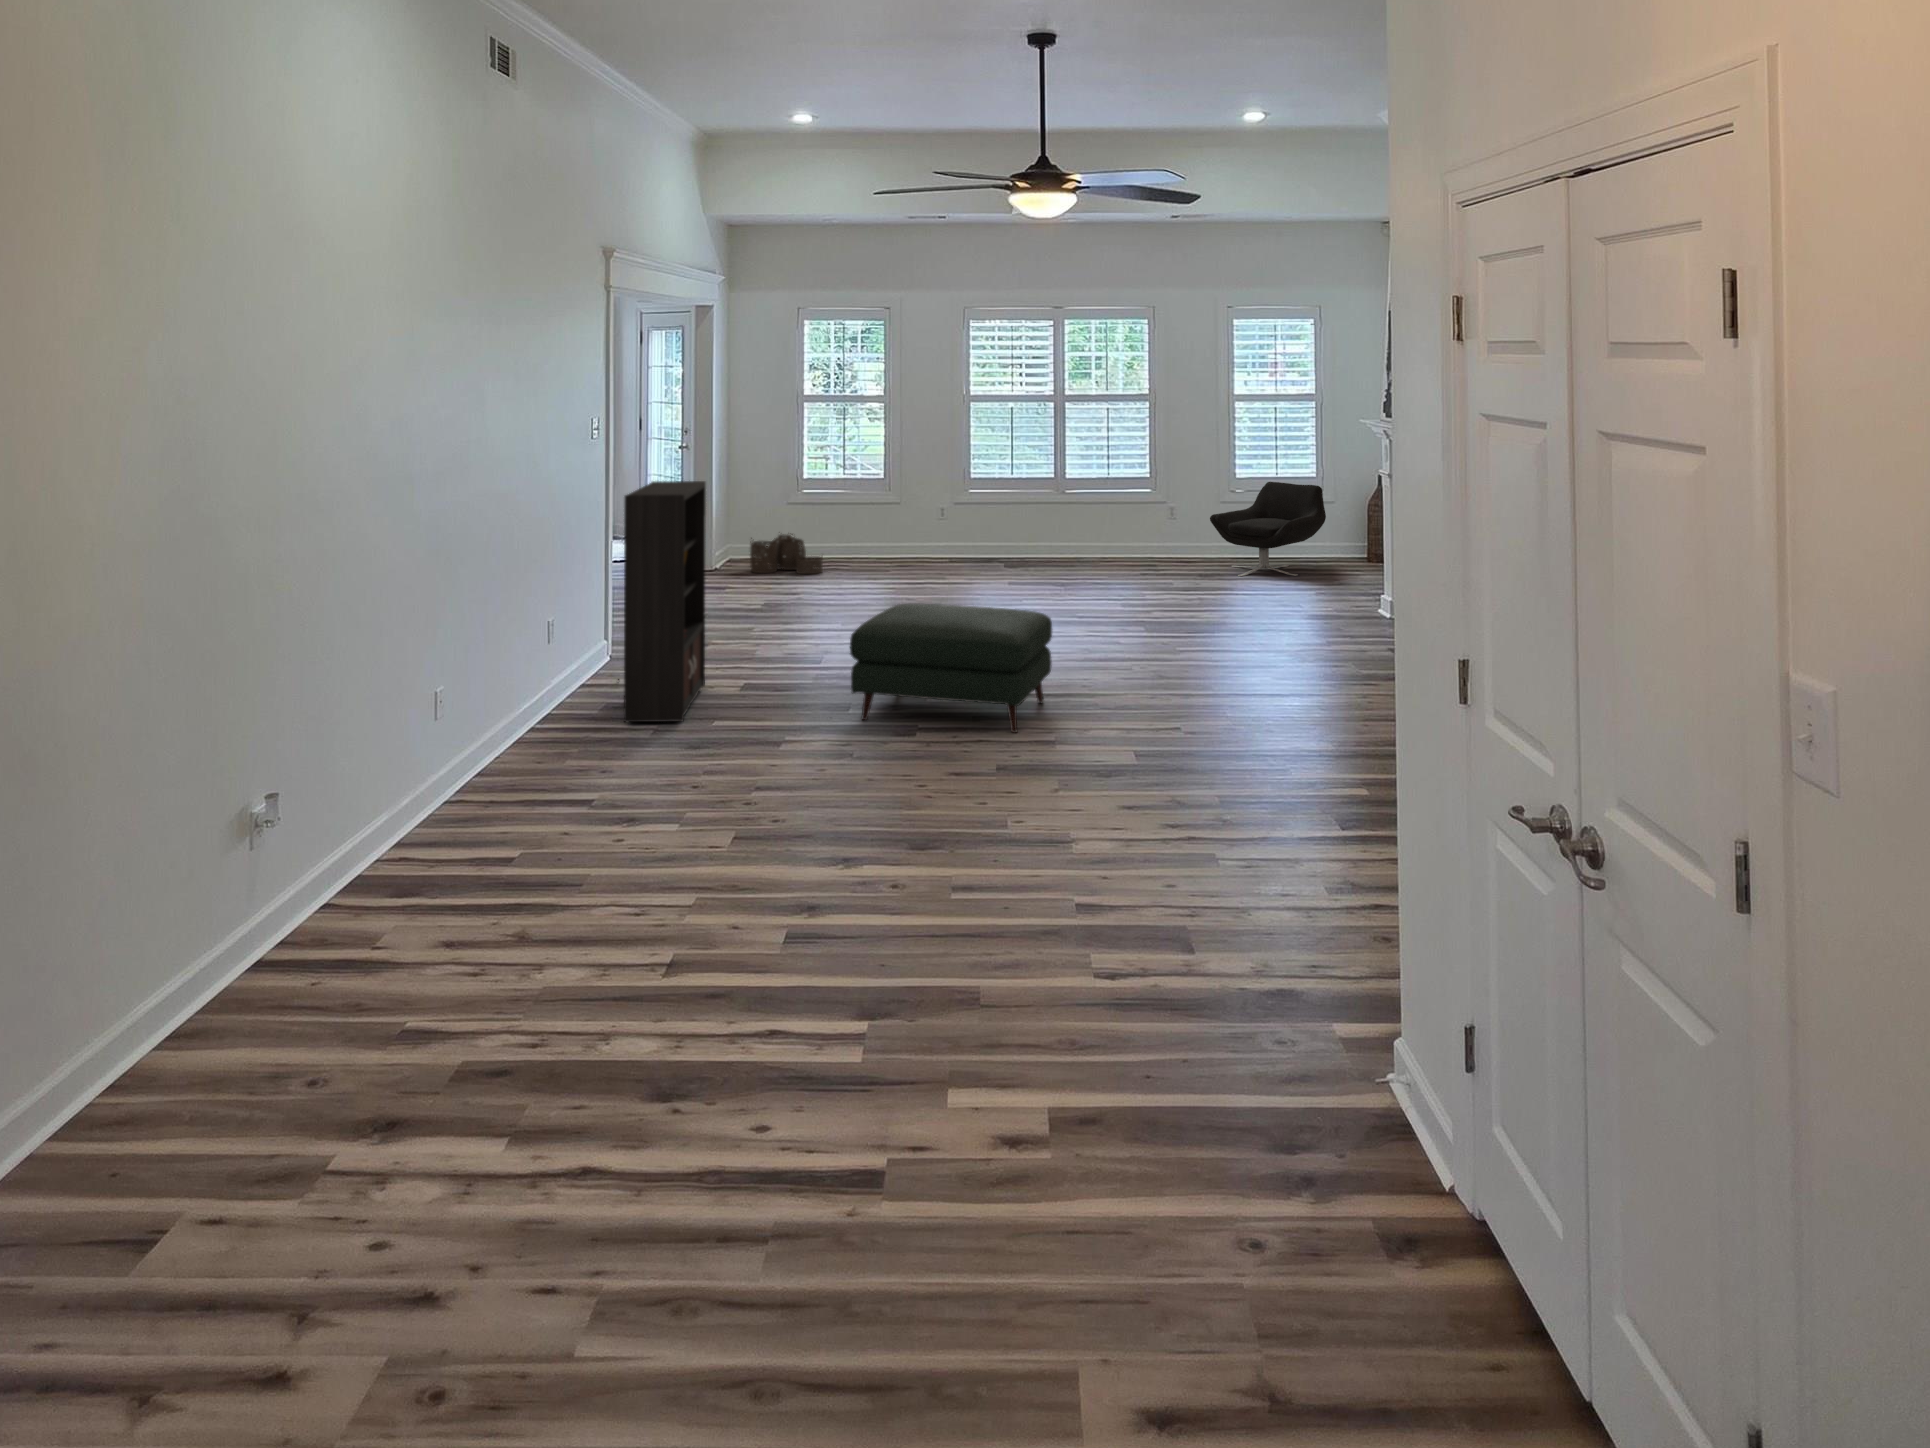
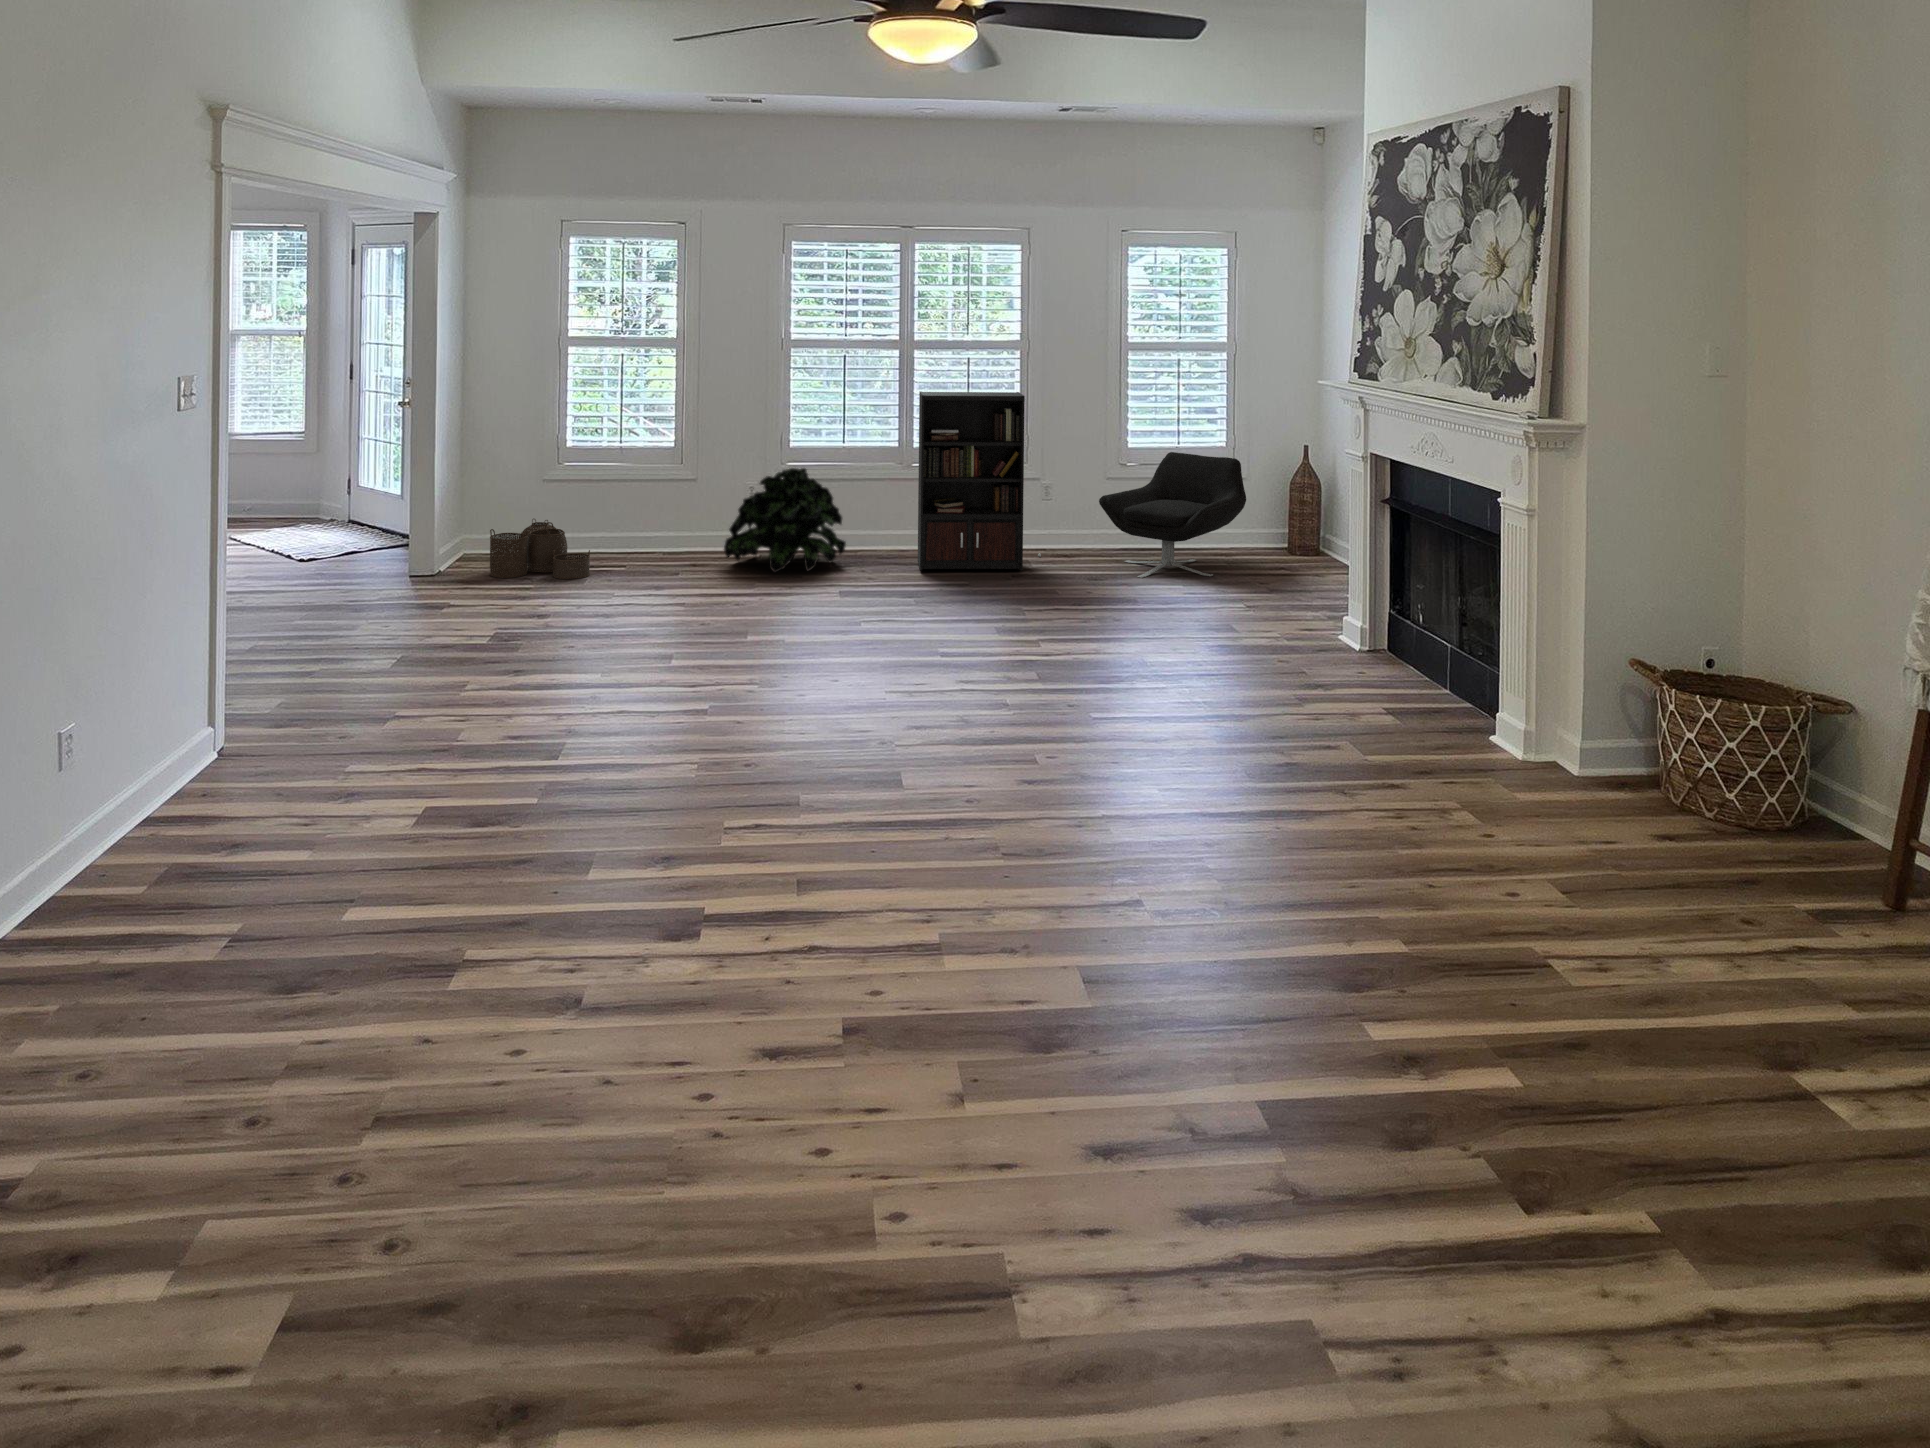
bookcase: present [617,481,706,722] -> present [918,391,1041,571]
potted plant: none [922,493,1014,571] -> present [724,468,846,572]
ottoman: present [850,604,1052,733] -> none [588,682,926,925]

